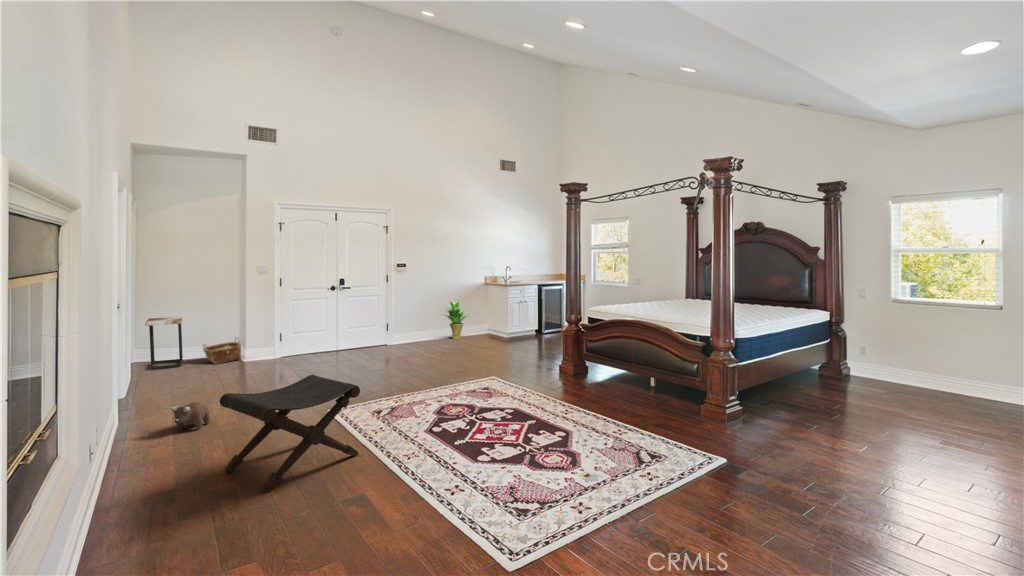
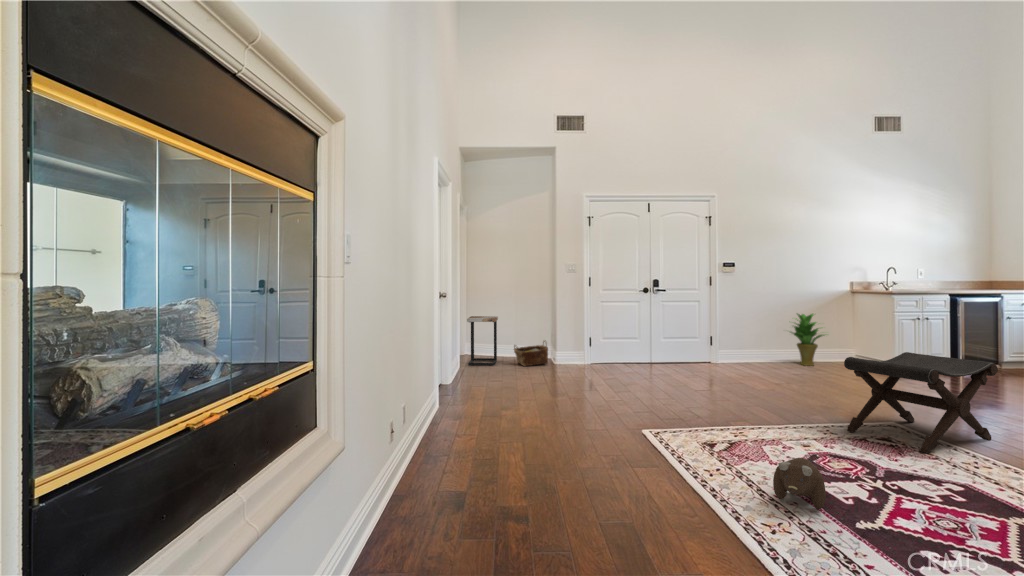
footstool: present [220,375,360,492] -> present [844,352,997,453]
plush toy: present [171,402,210,429] -> present [773,458,826,509]

